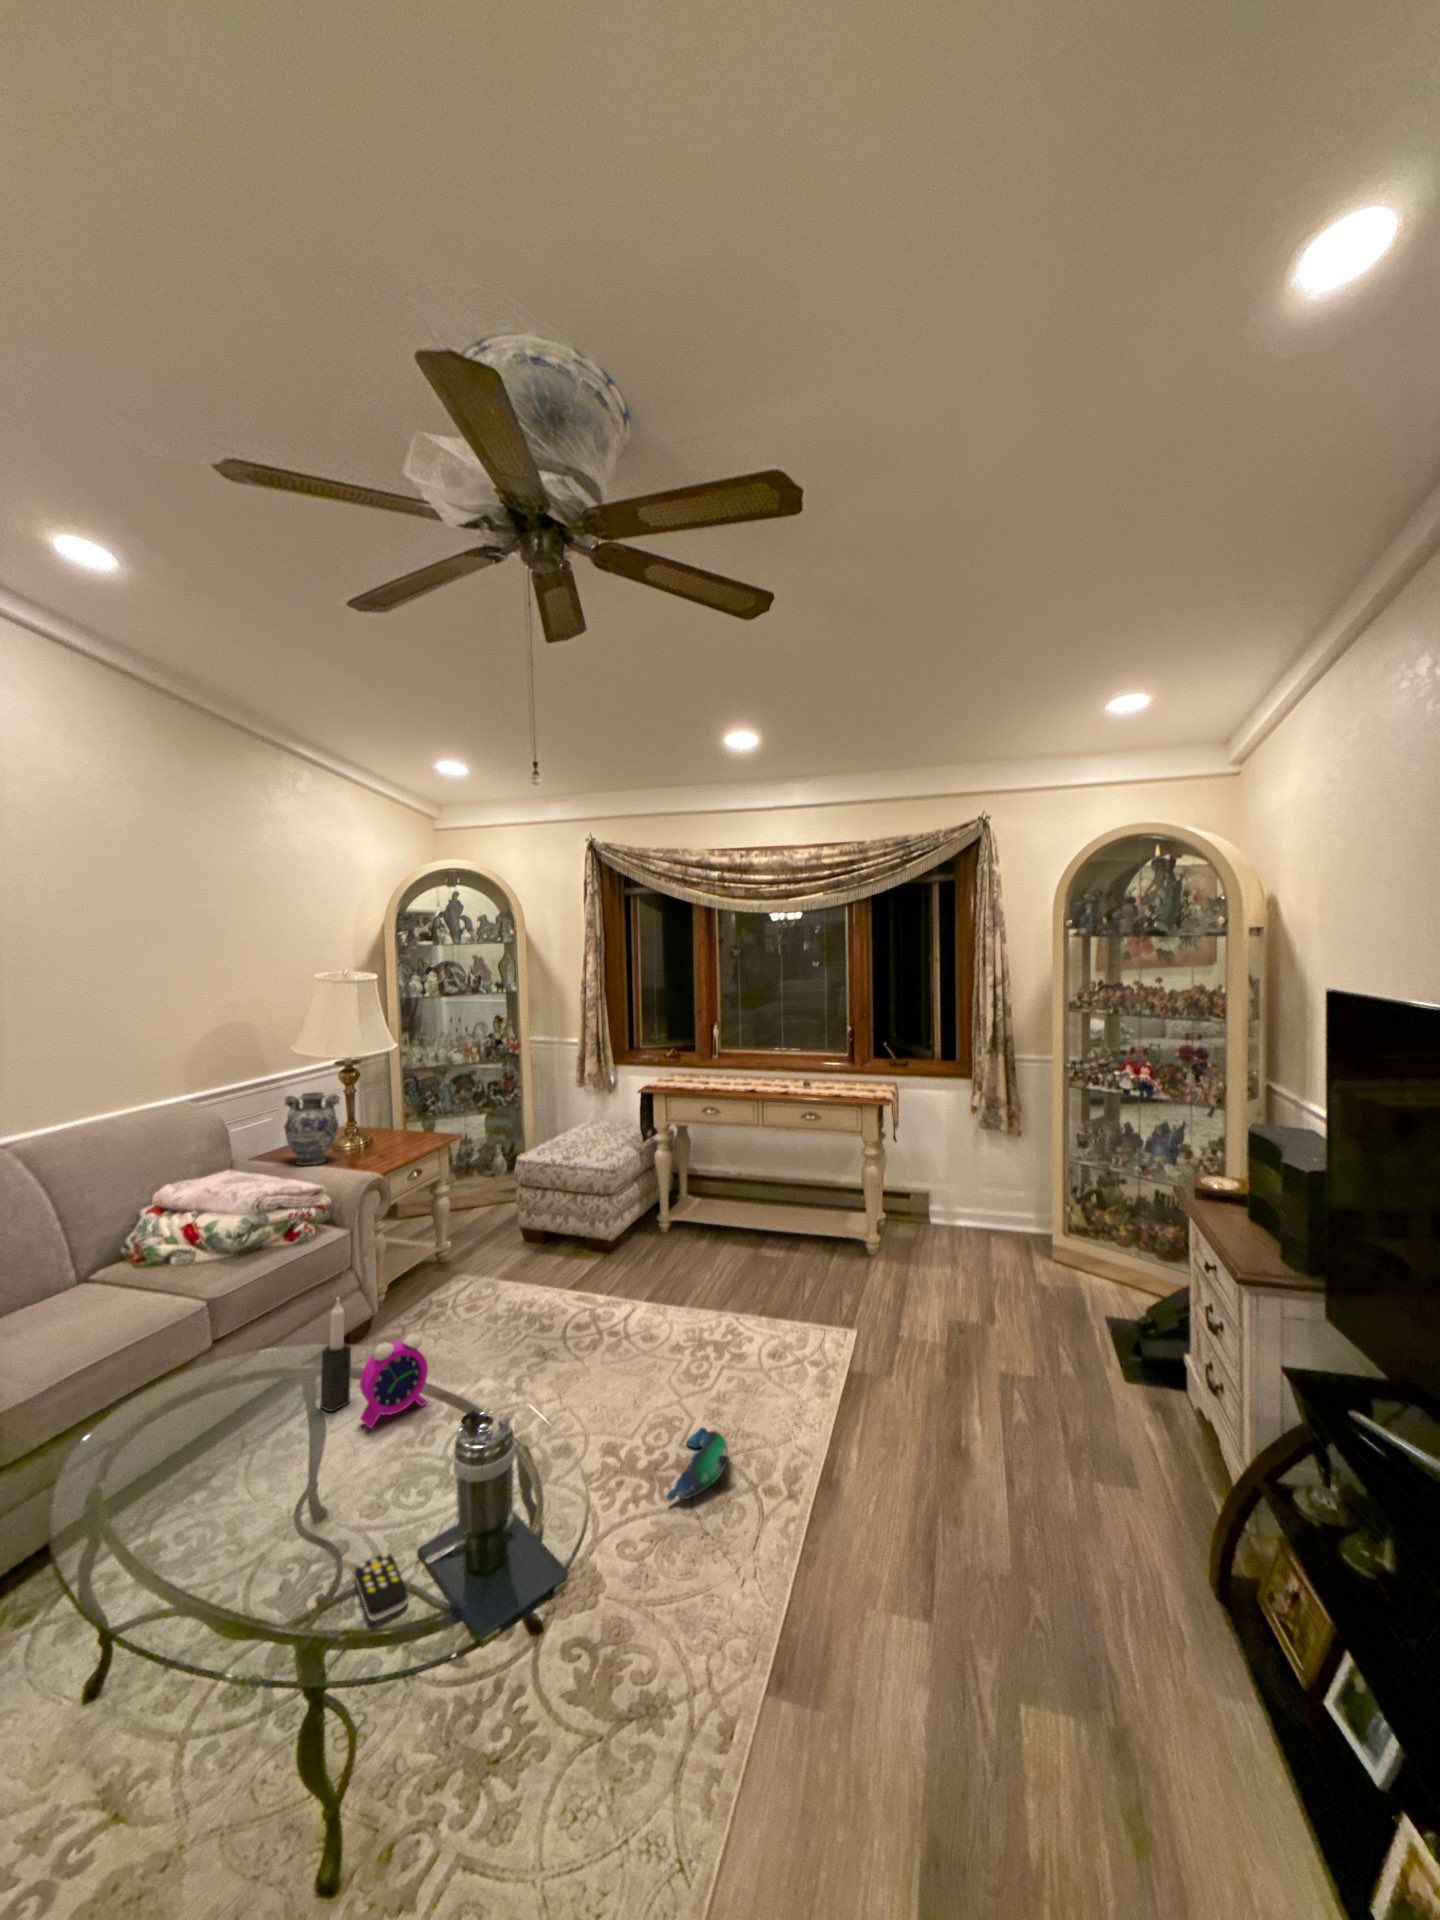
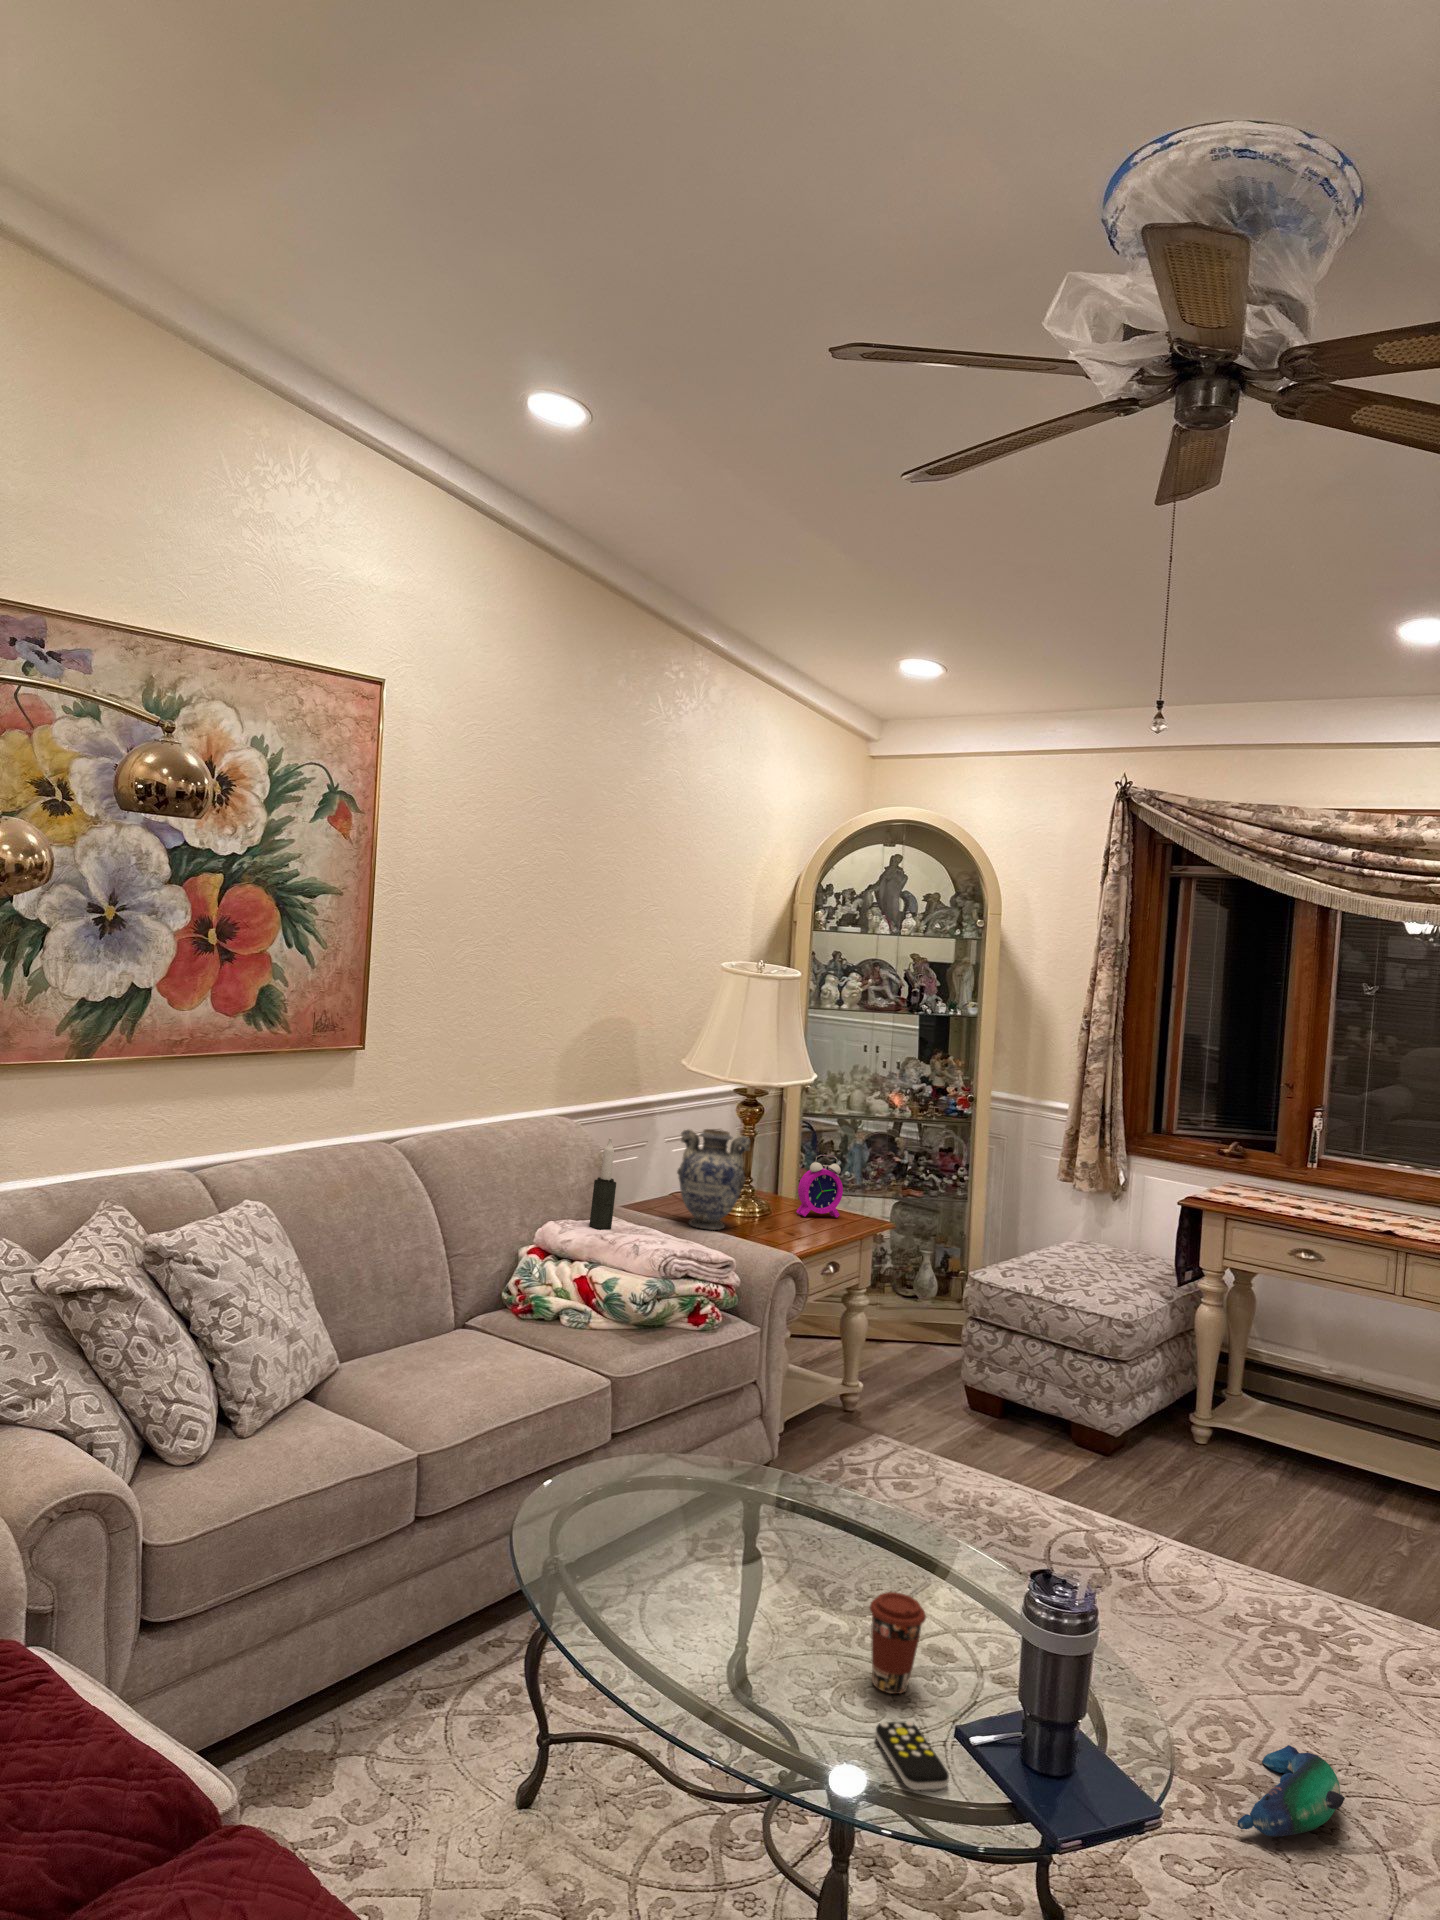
candle: present [321,1298,351,1412] -> present [589,1137,616,1229]
alarm clock: present [360,1334,428,1428] -> present [796,1155,843,1217]
coffee cup: none [358,1444,406,1528] -> present [869,1592,926,1694]

